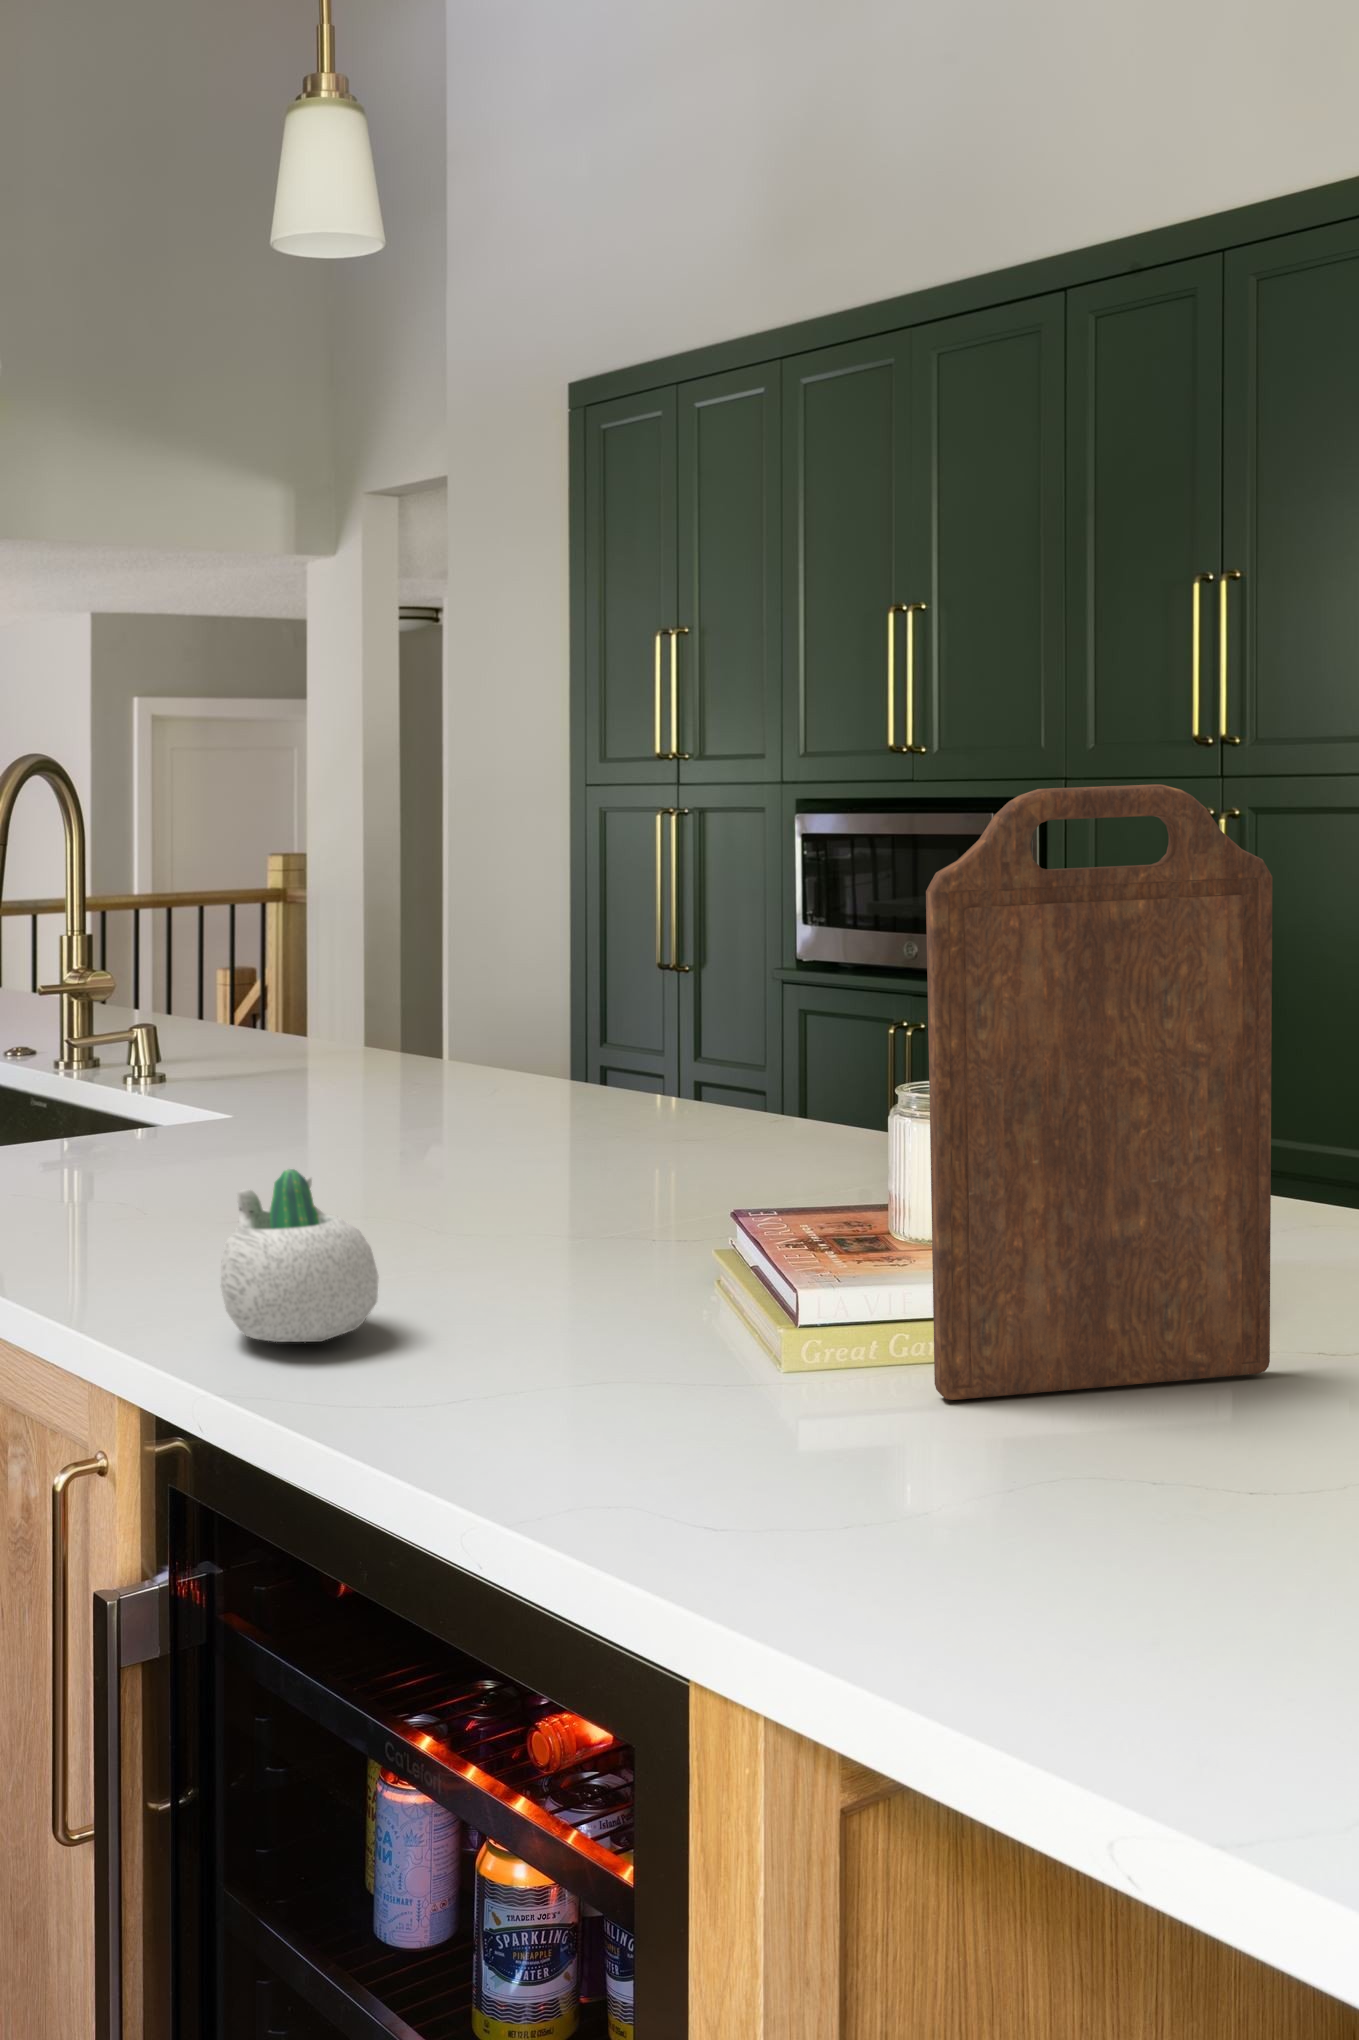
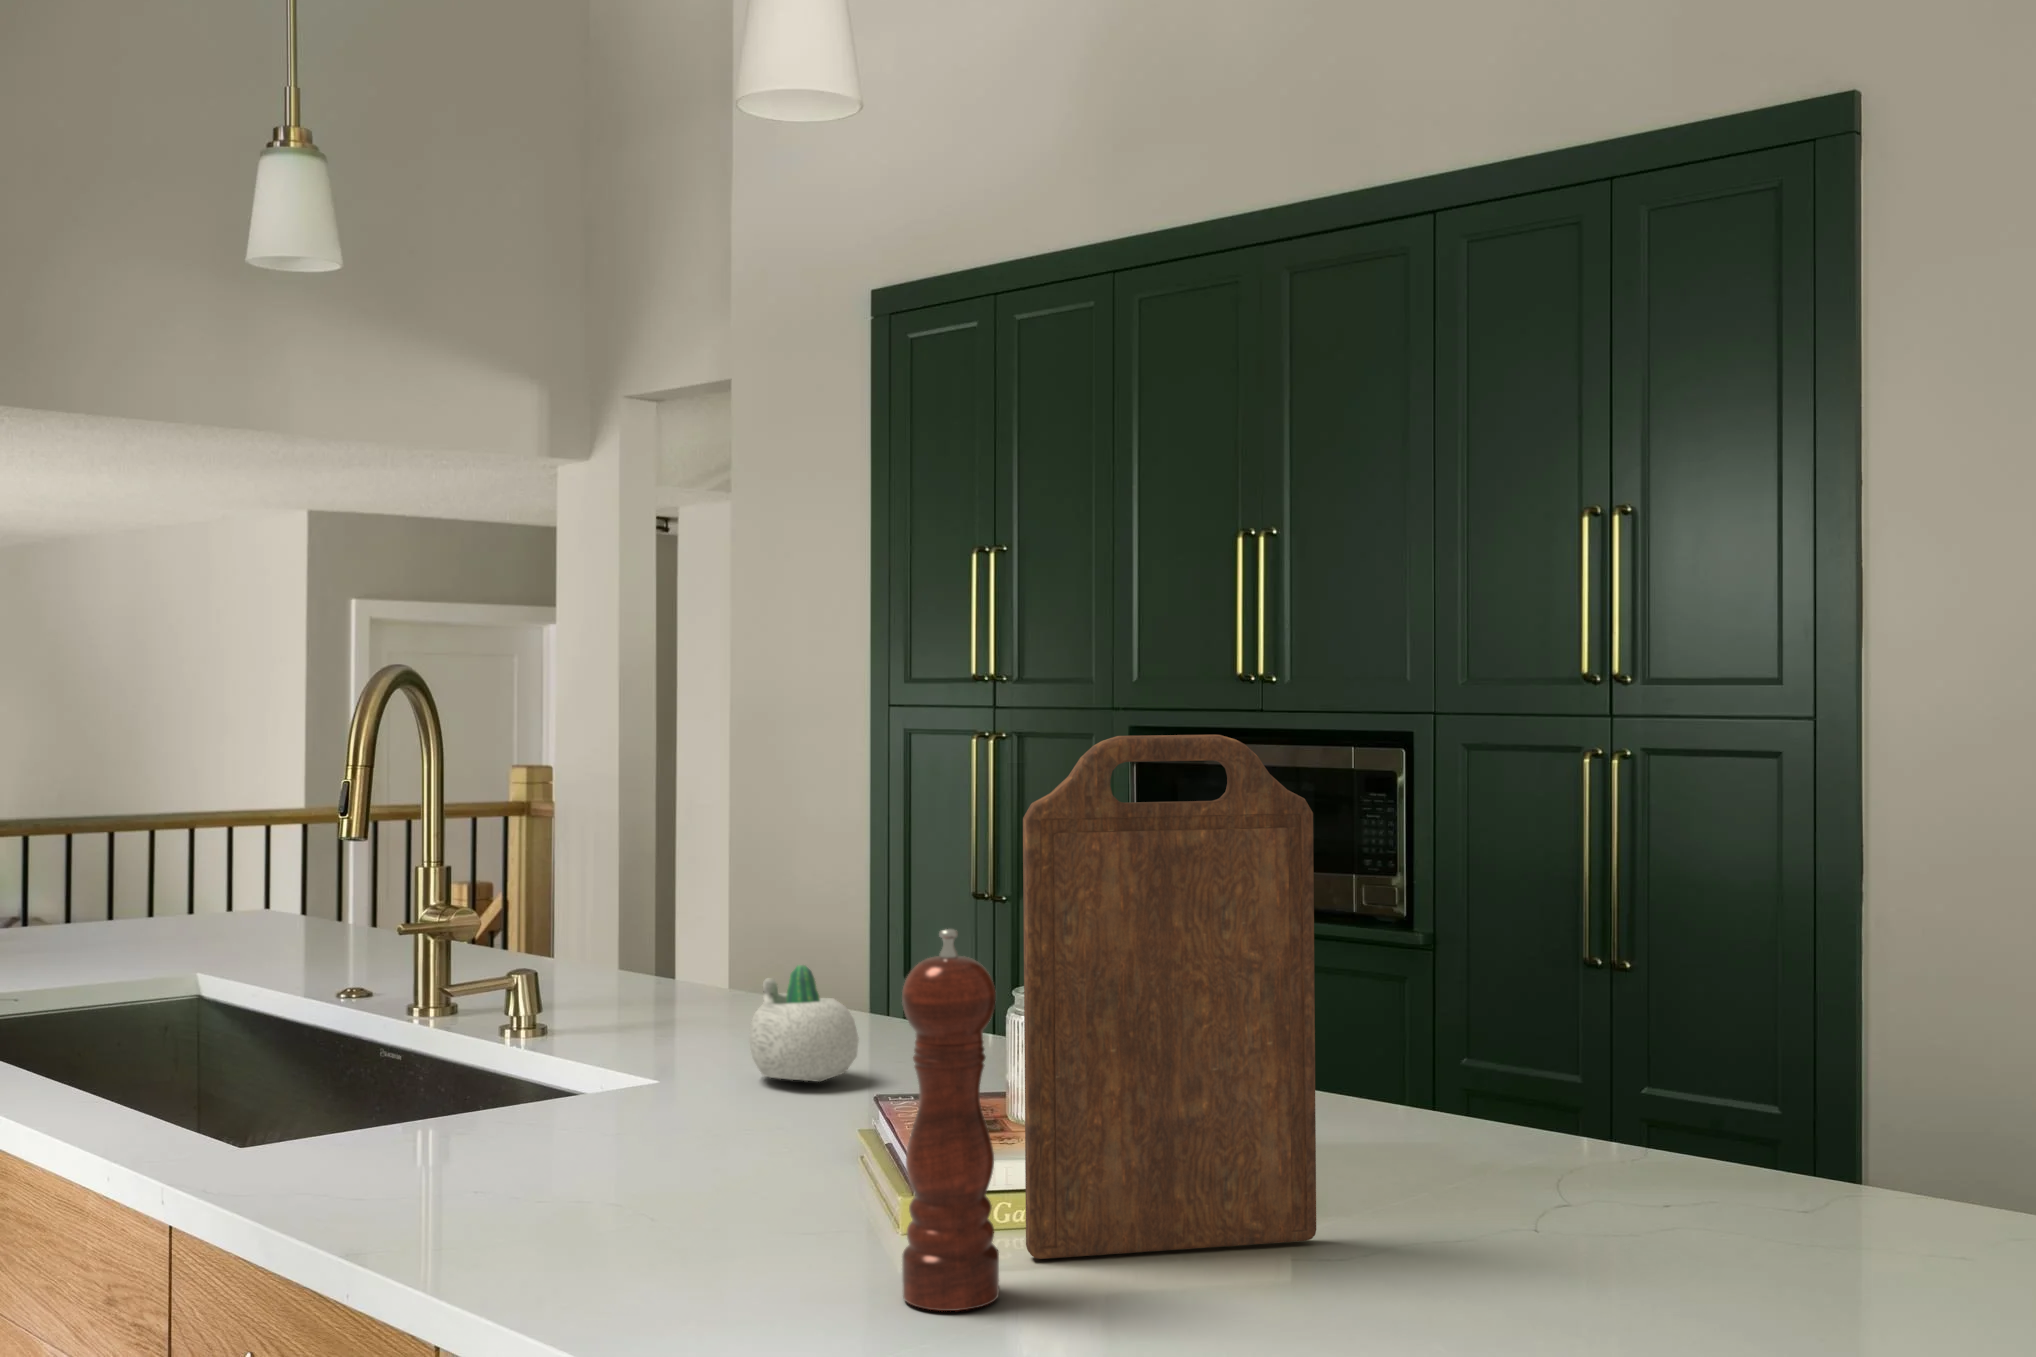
pepper mill: none [797,1026,917,1468] -> present [902,929,999,1311]
succulent planter: present [221,1169,379,1342] -> present [749,965,859,1082]

